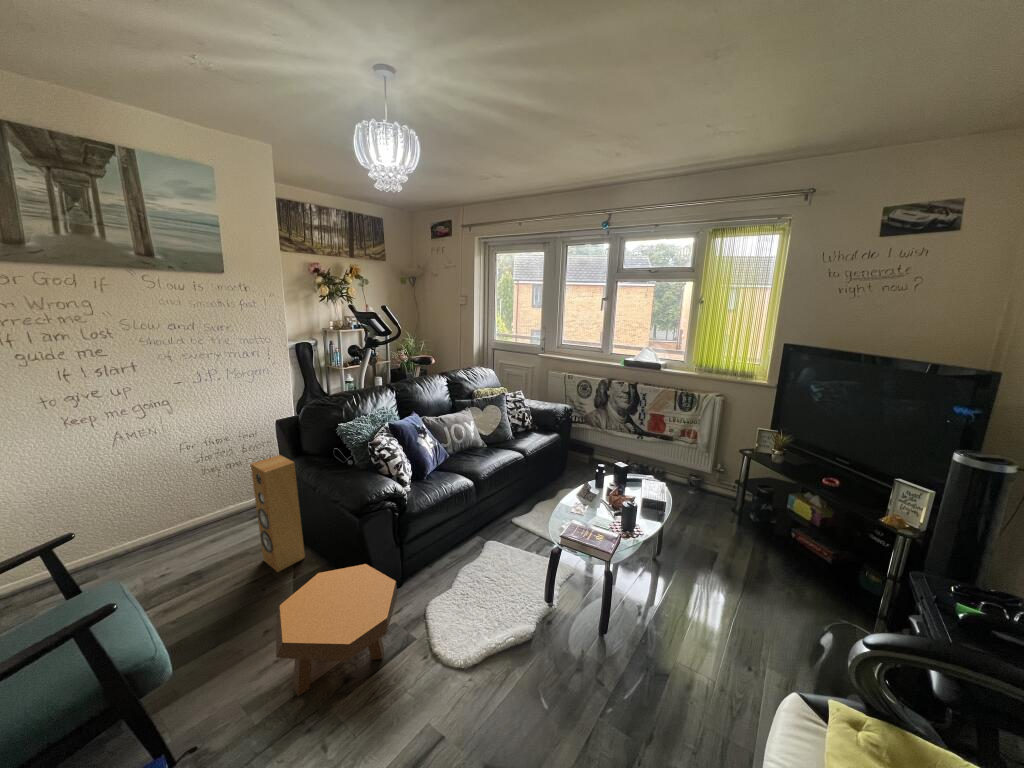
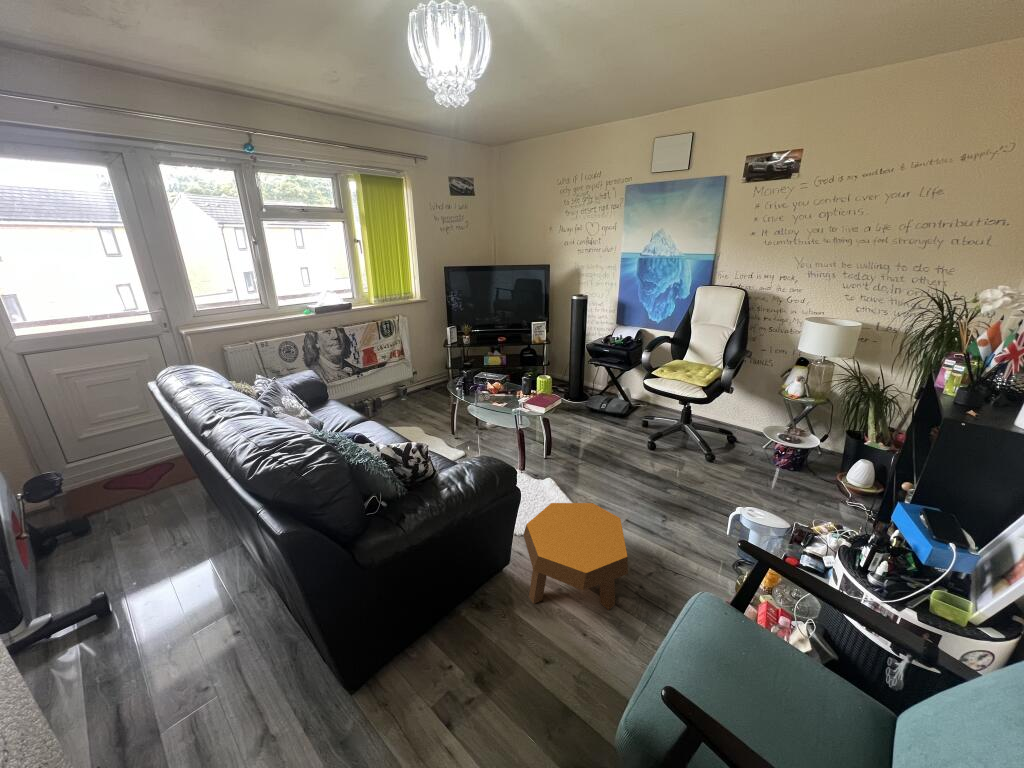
speaker: present [251,455,305,572] -> none [343,536,435,735]

